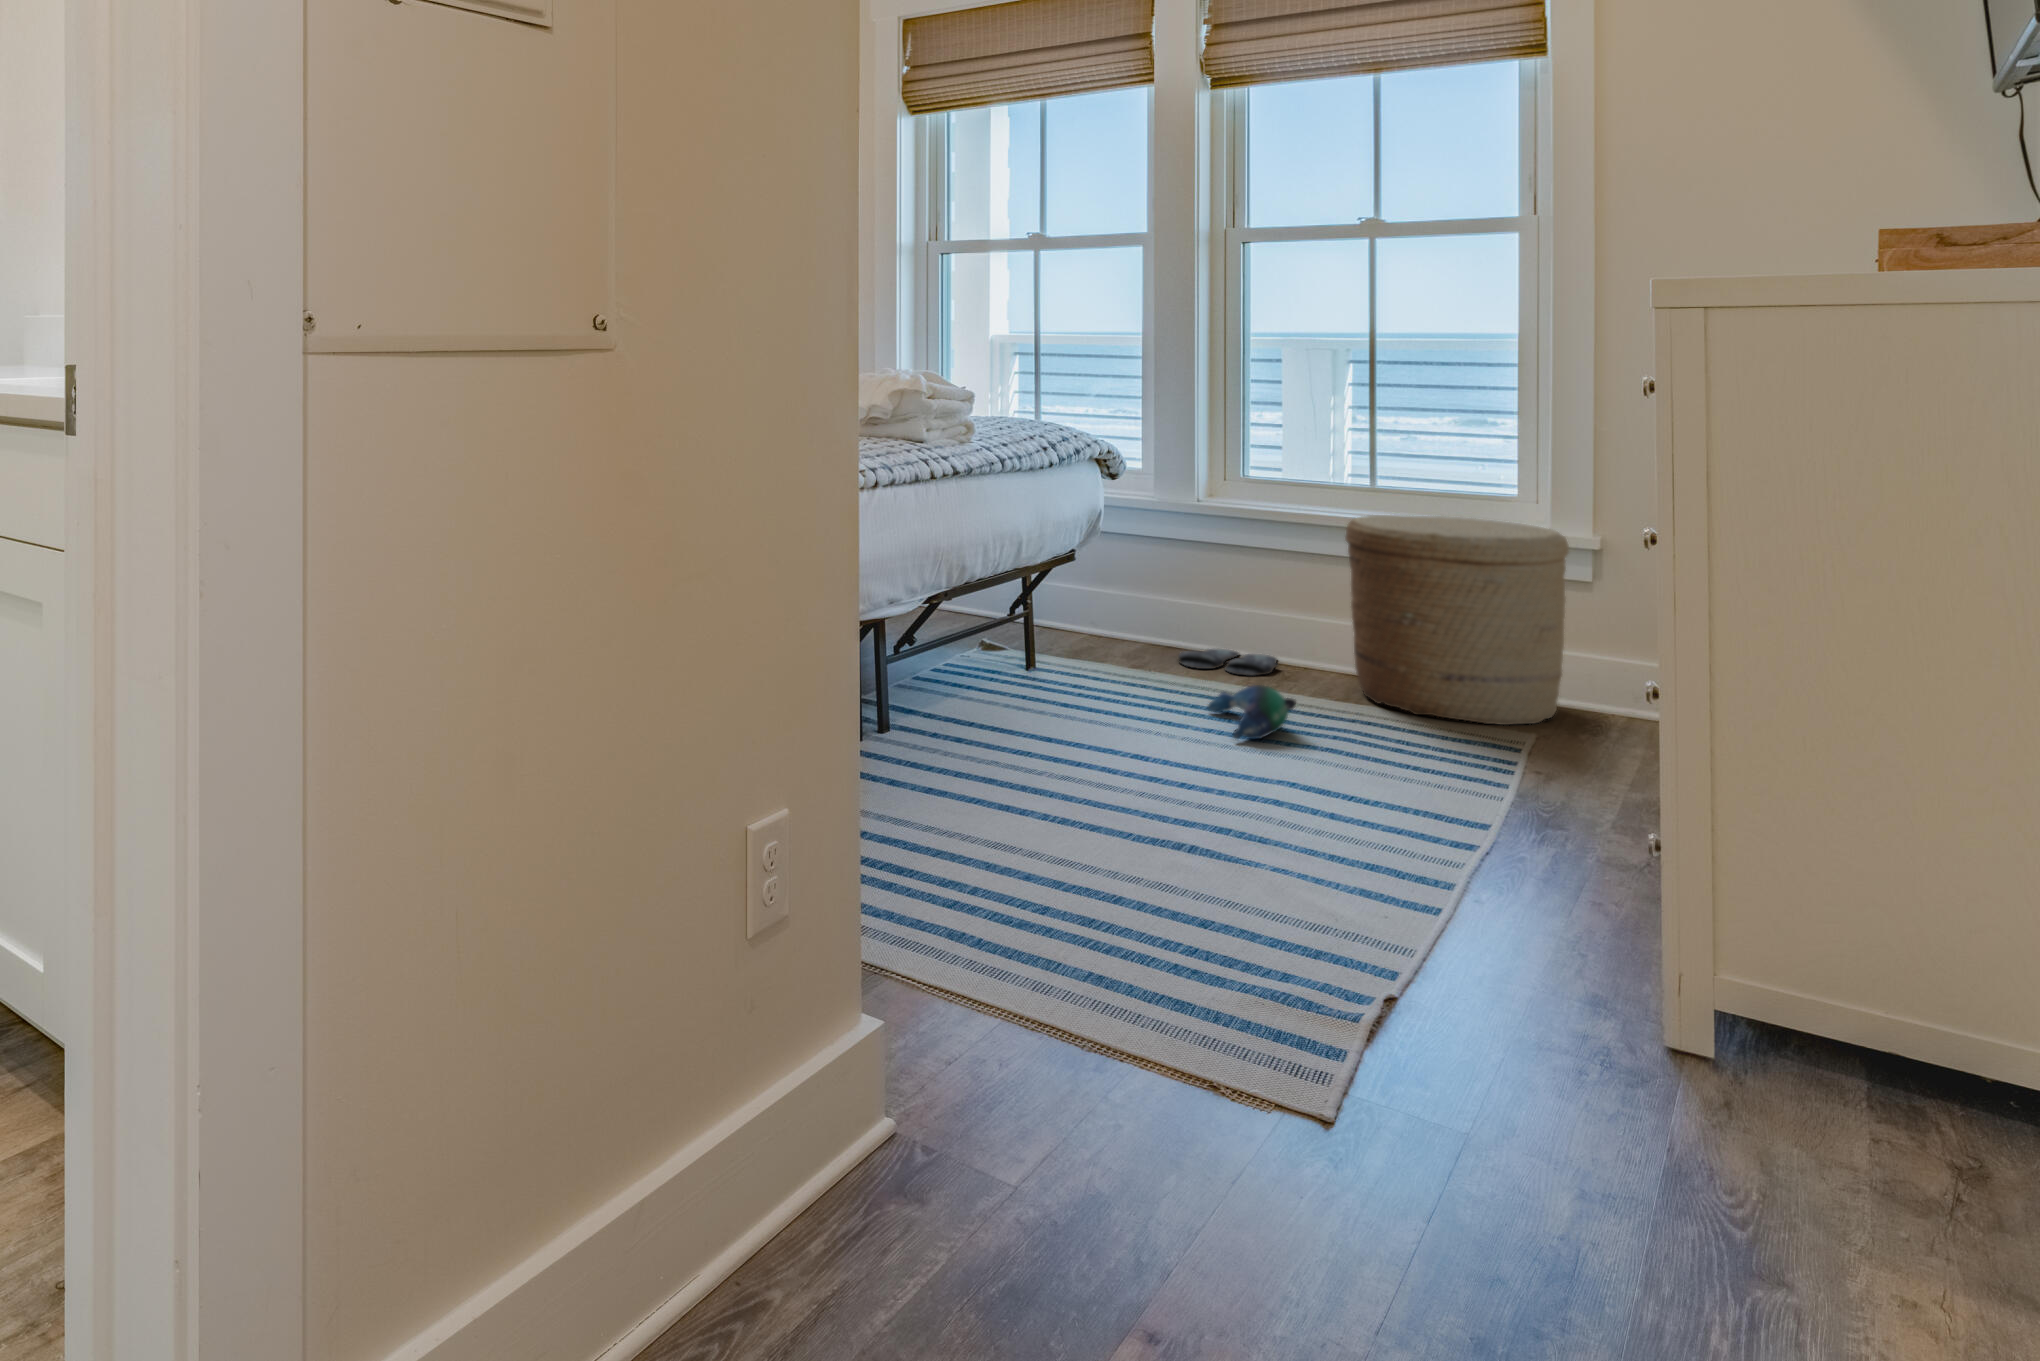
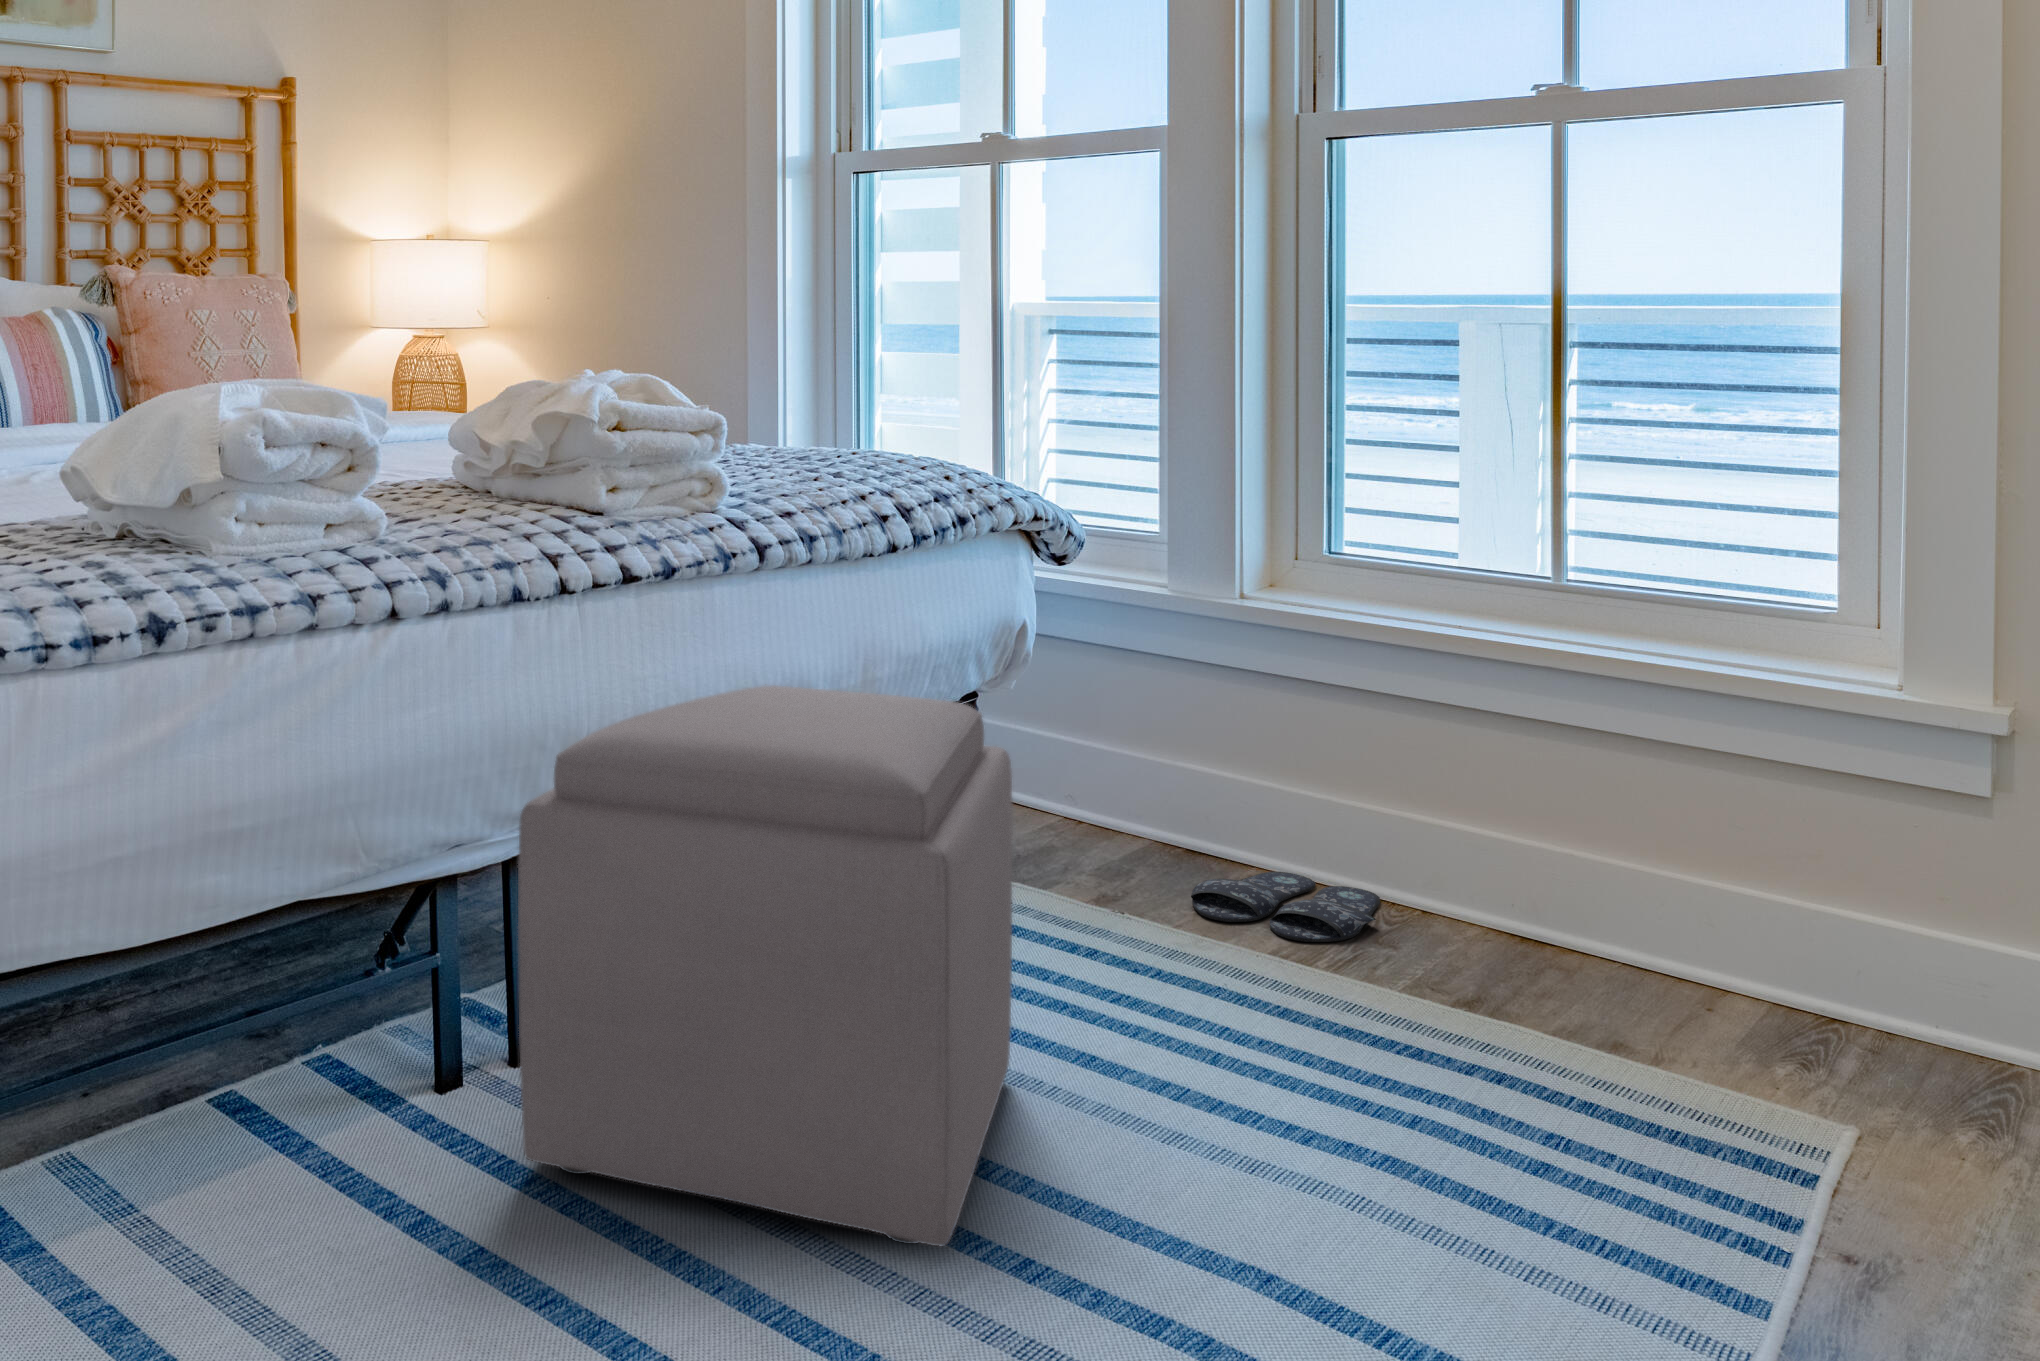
woven basket: present [1345,515,1568,725] -> none [1481,648,1934,1104]
ottoman: none [926,531,1151,777] -> present [518,684,1013,1246]
plush toy: present [1207,685,1296,739] -> none [1180,1000,1338,1131]

